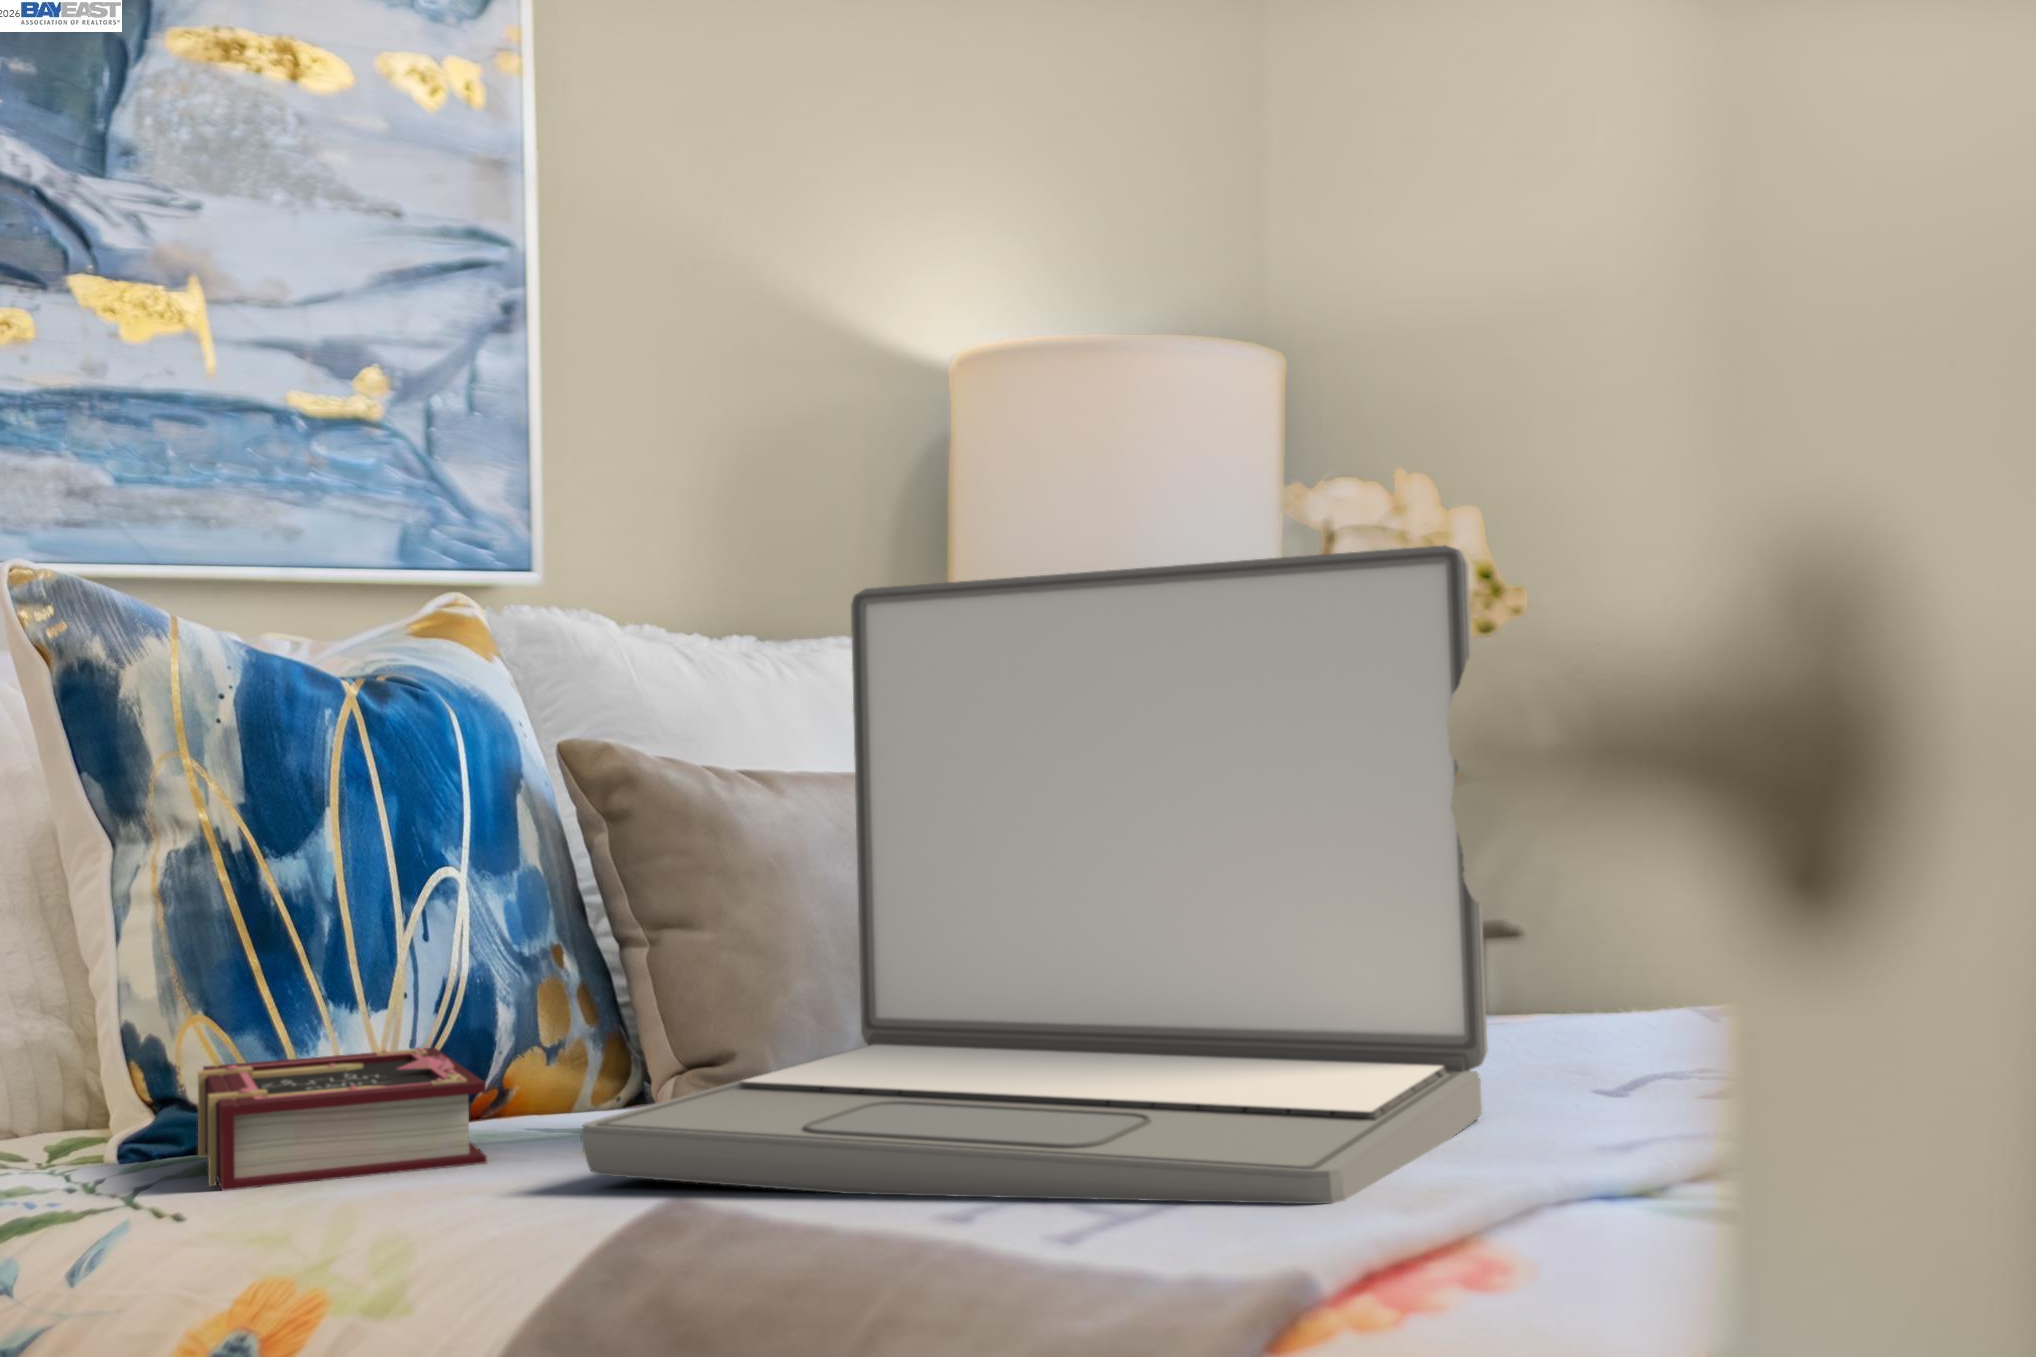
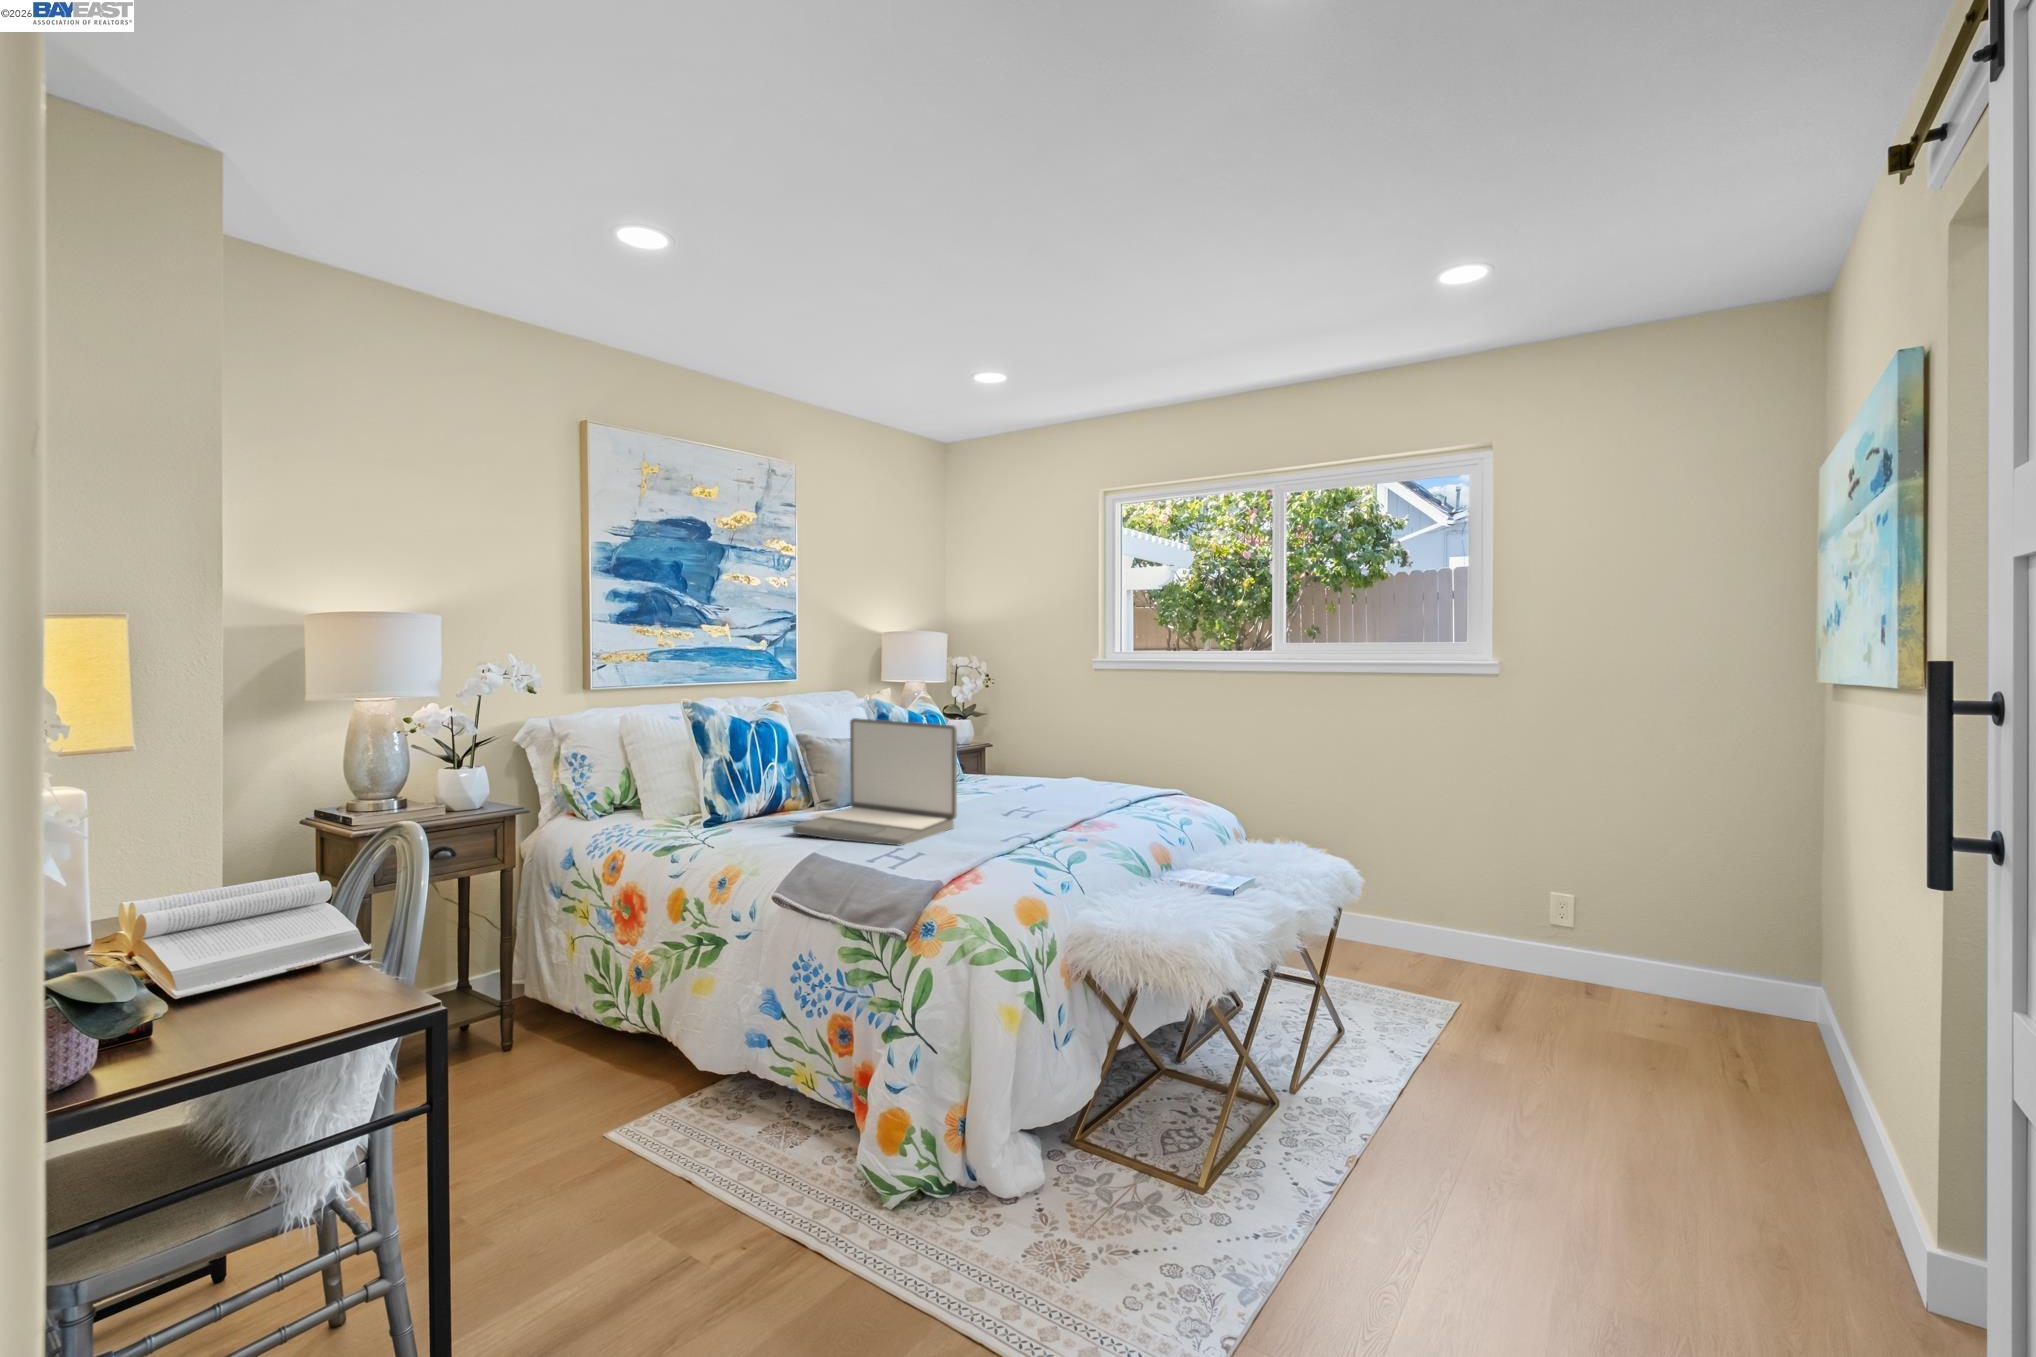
book: present [198,1047,487,1191] -> none [723,803,777,833]

